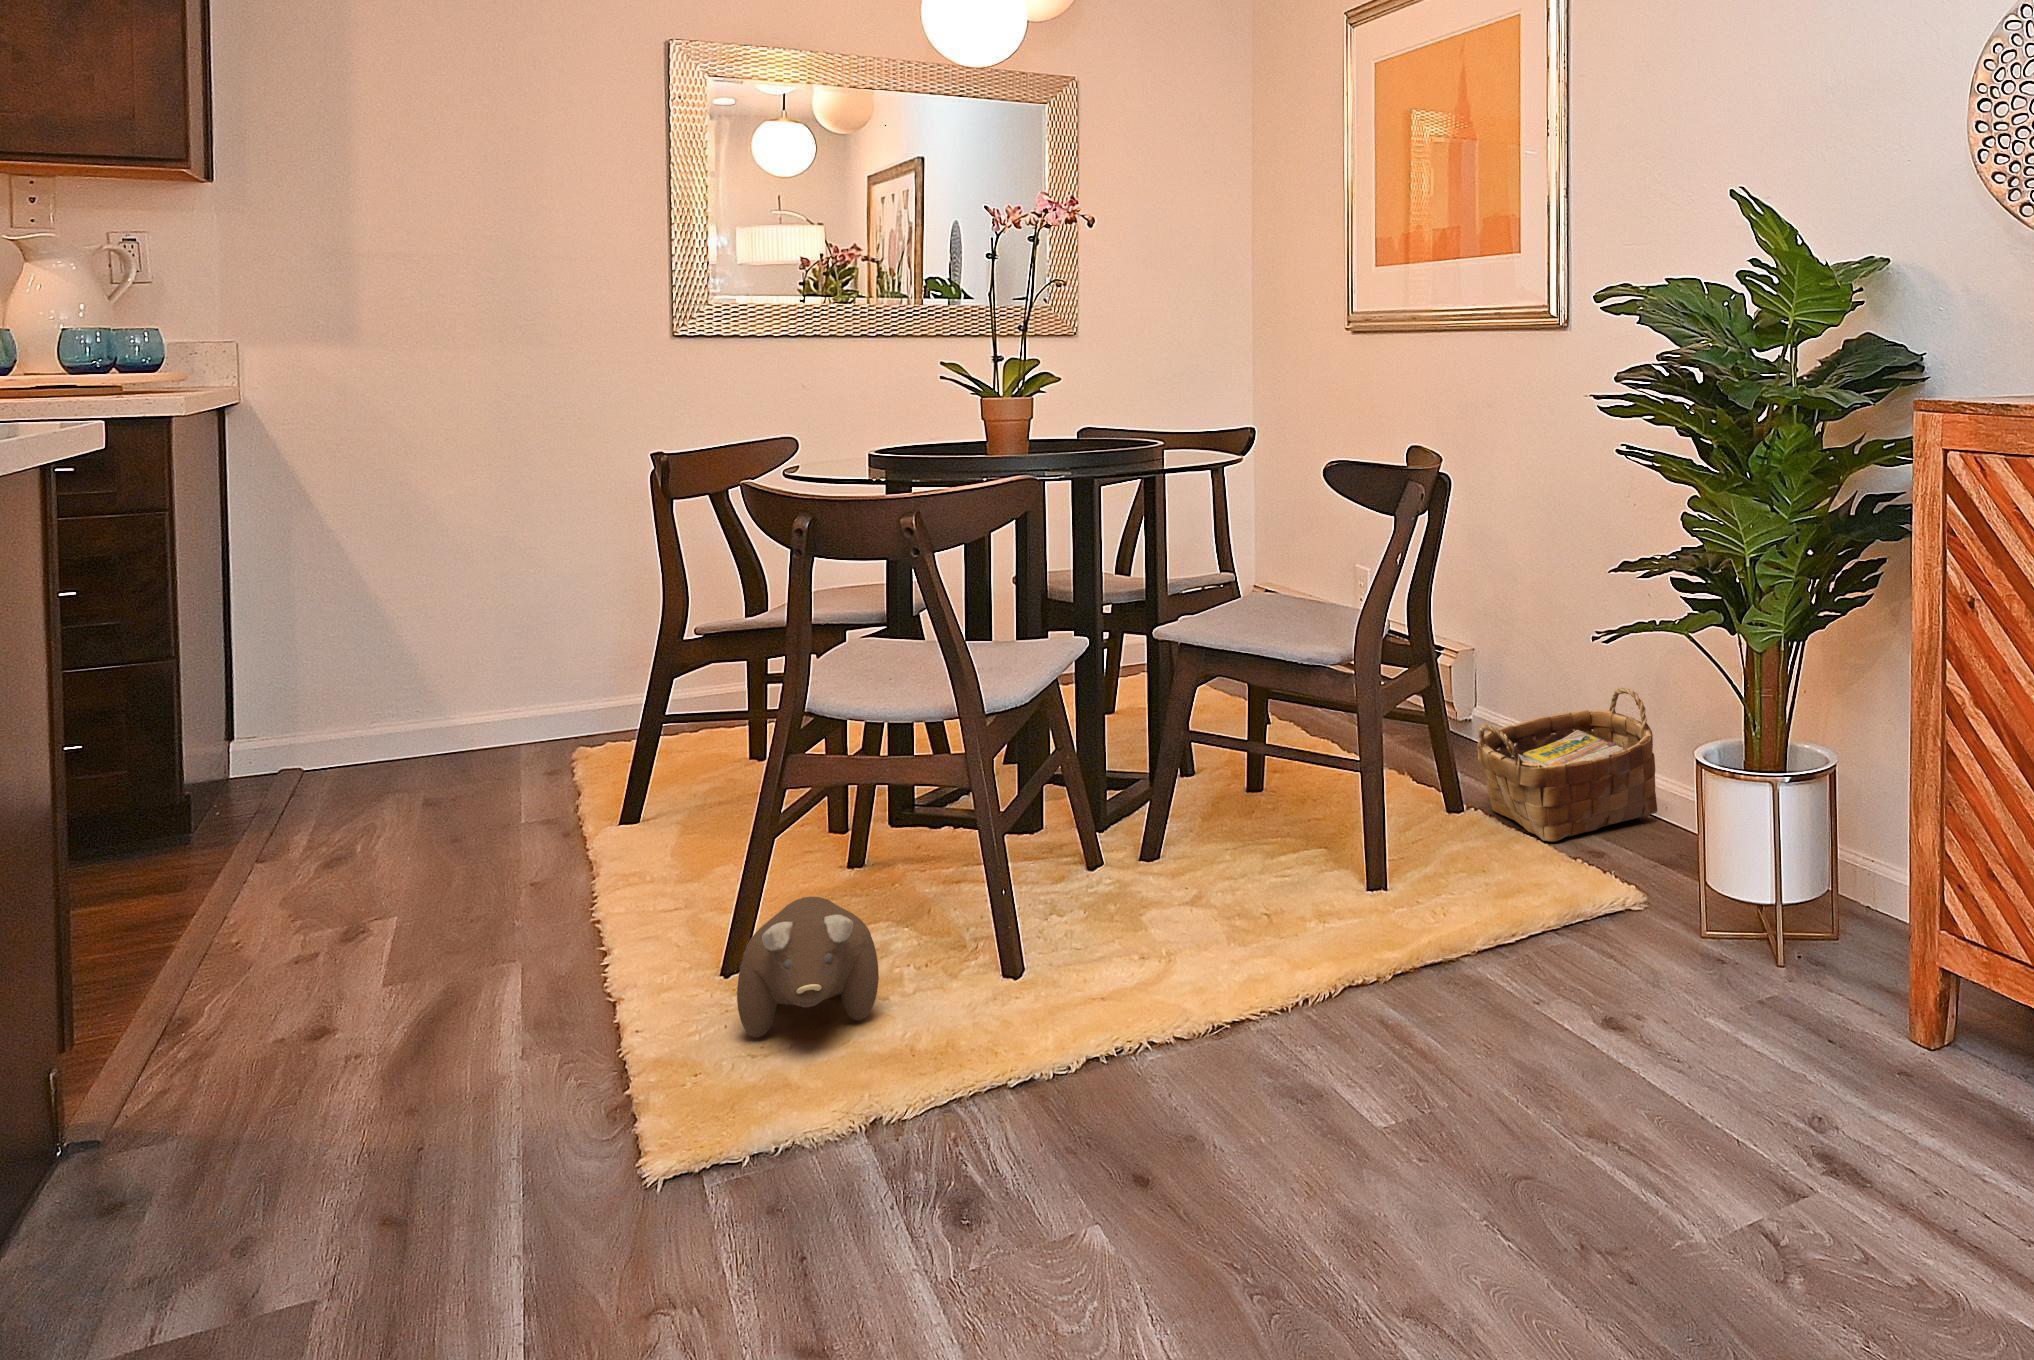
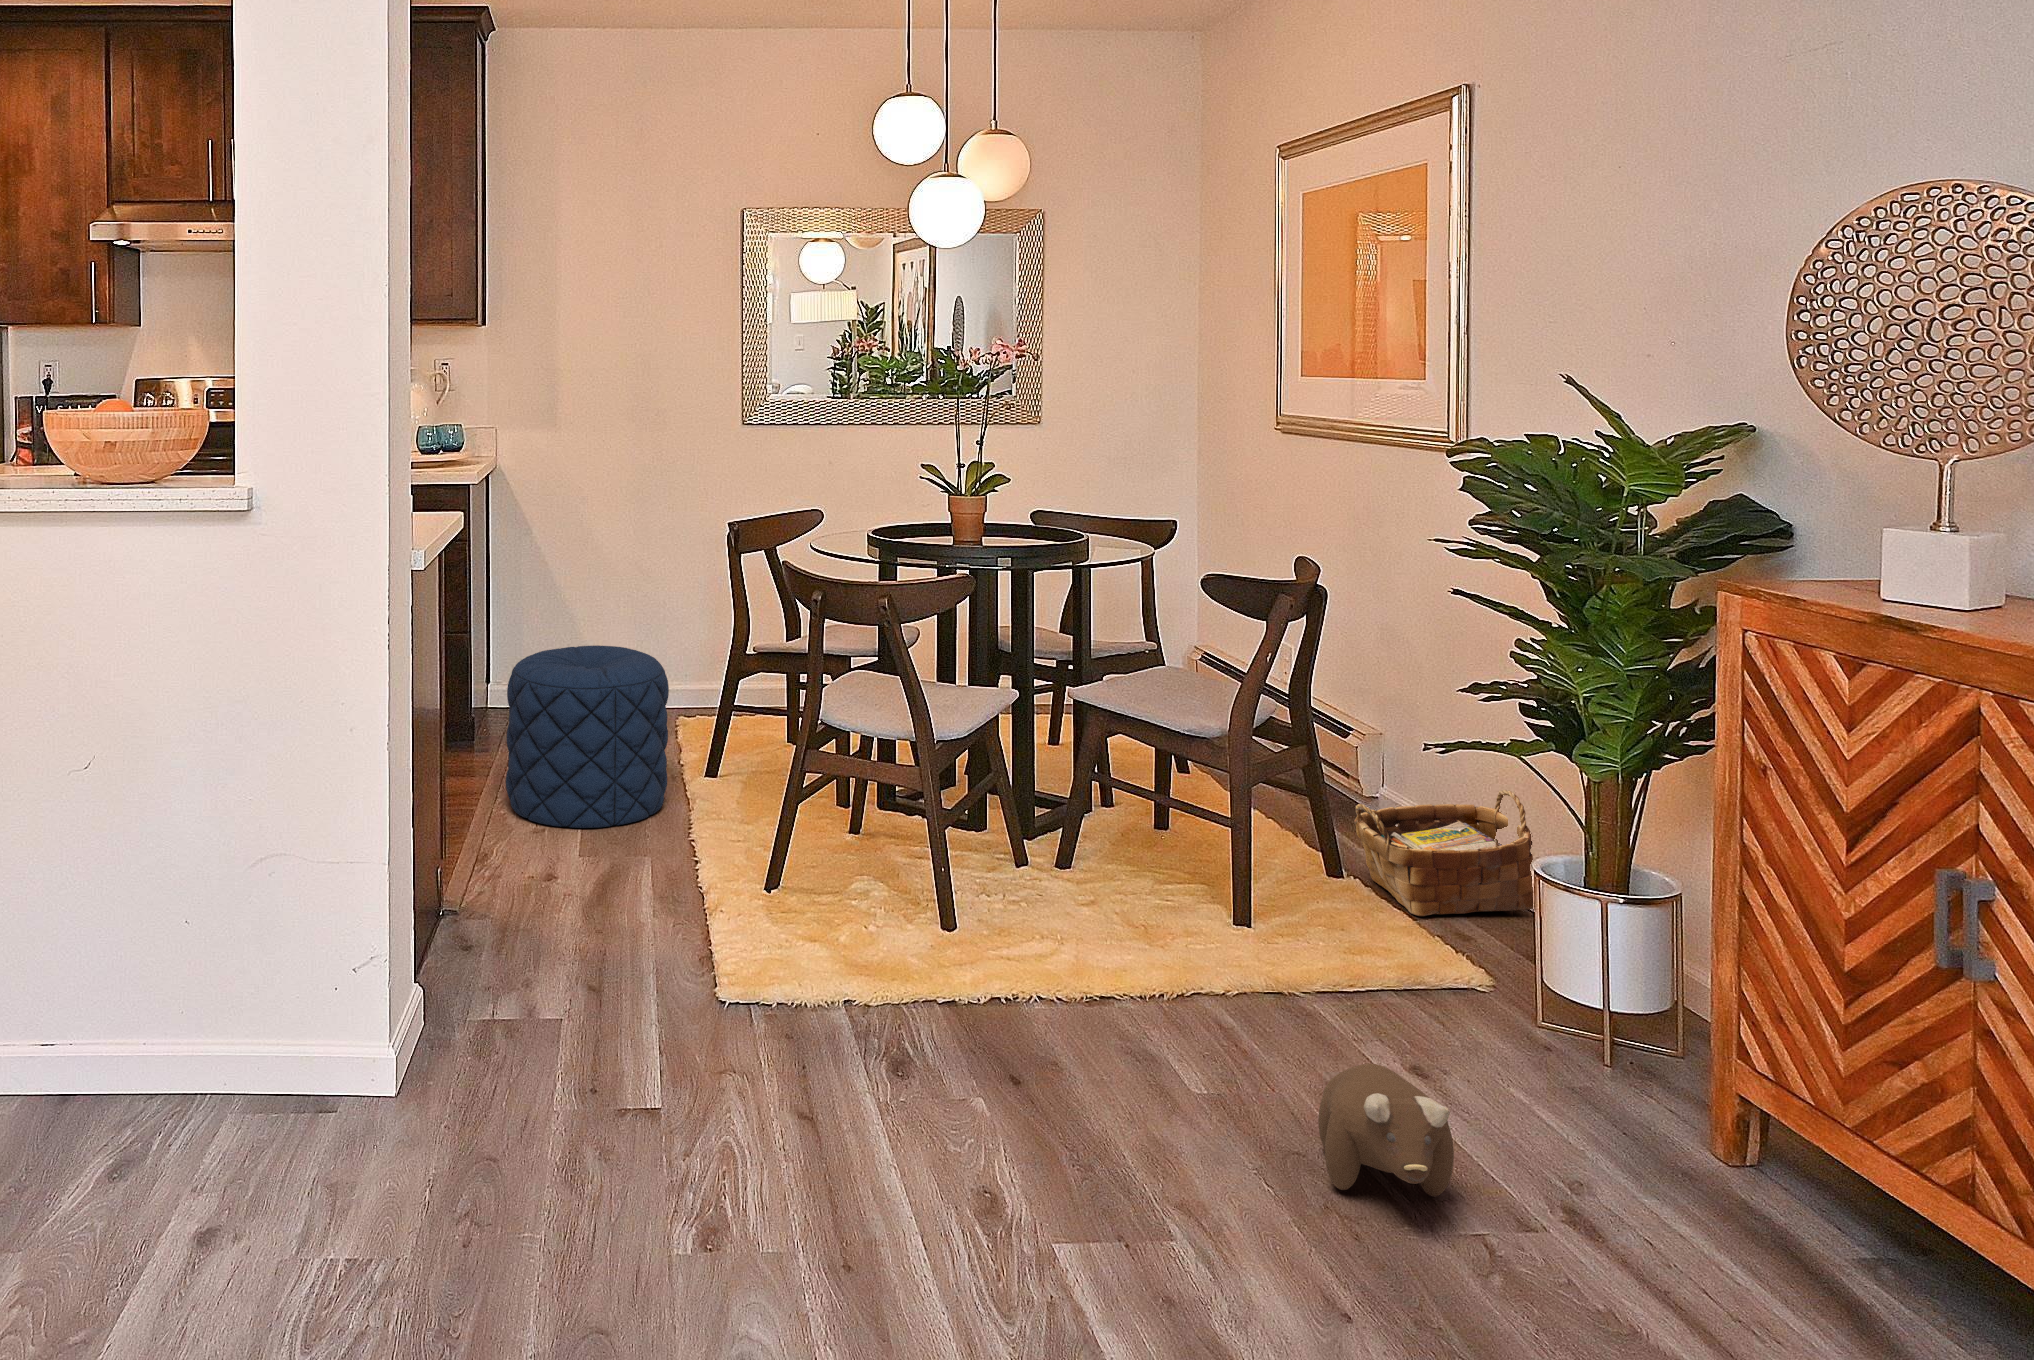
pouf: none [236,648,548,944] -> present [506,645,669,828]
plush toy: present [737,897,879,1037] -> present [1318,1063,1454,1197]

